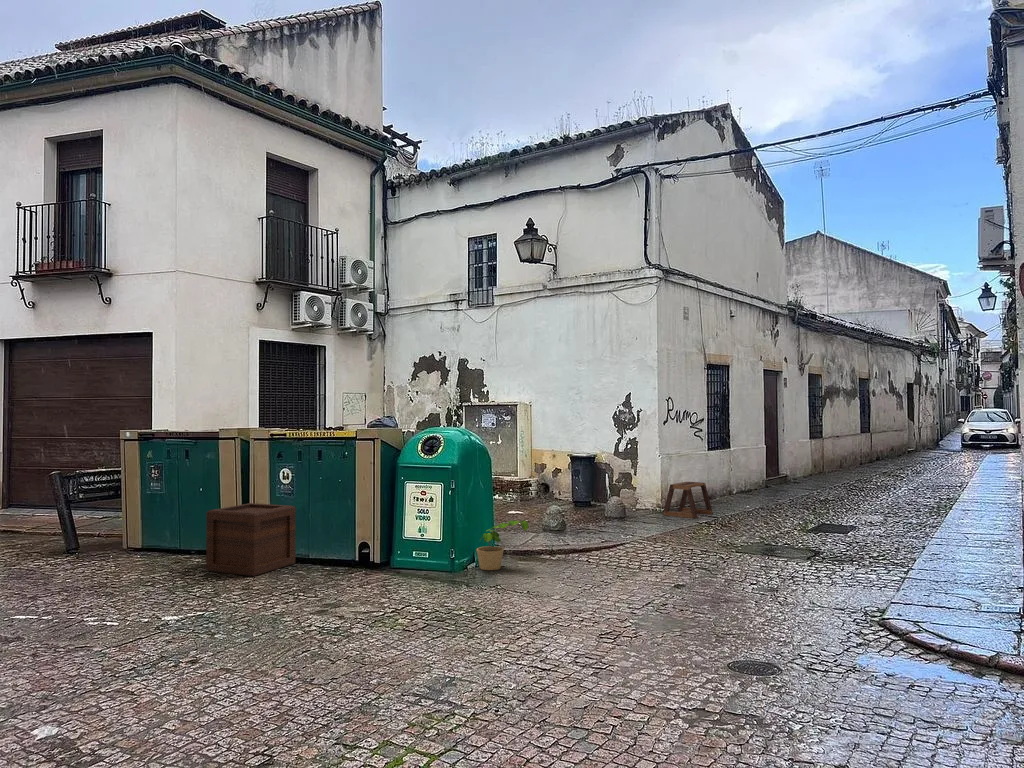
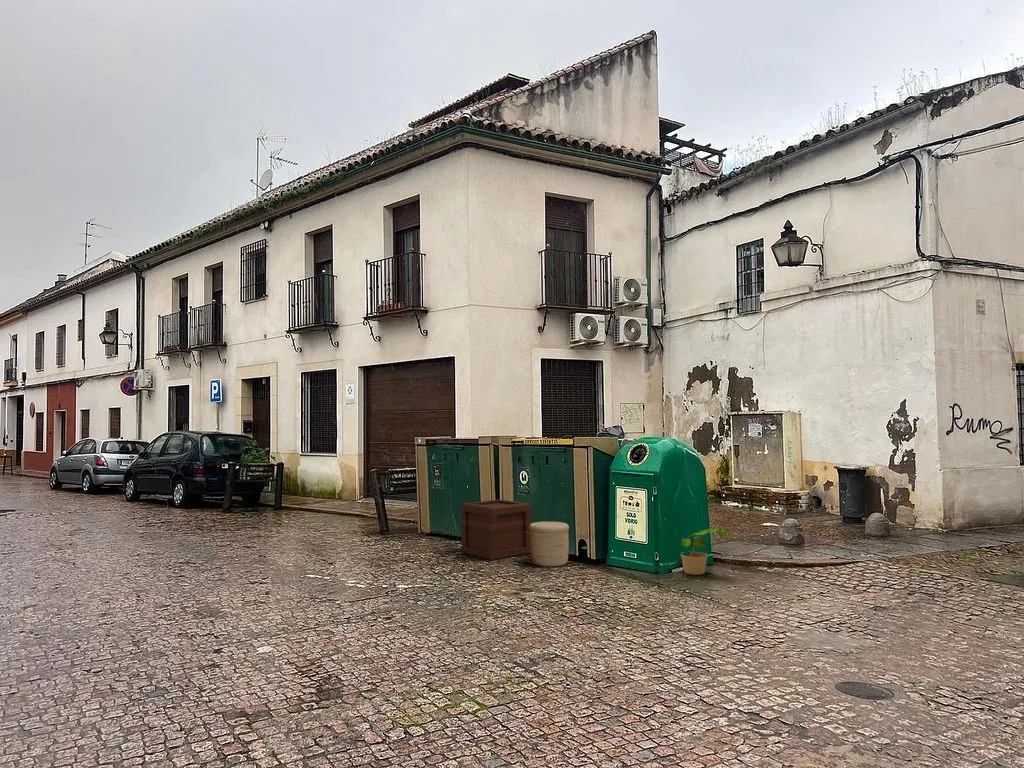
stool: present [663,482,713,518] -> none [946,501,1015,544]
woven basket: none [303,525,351,577] -> present [529,522,569,566]

